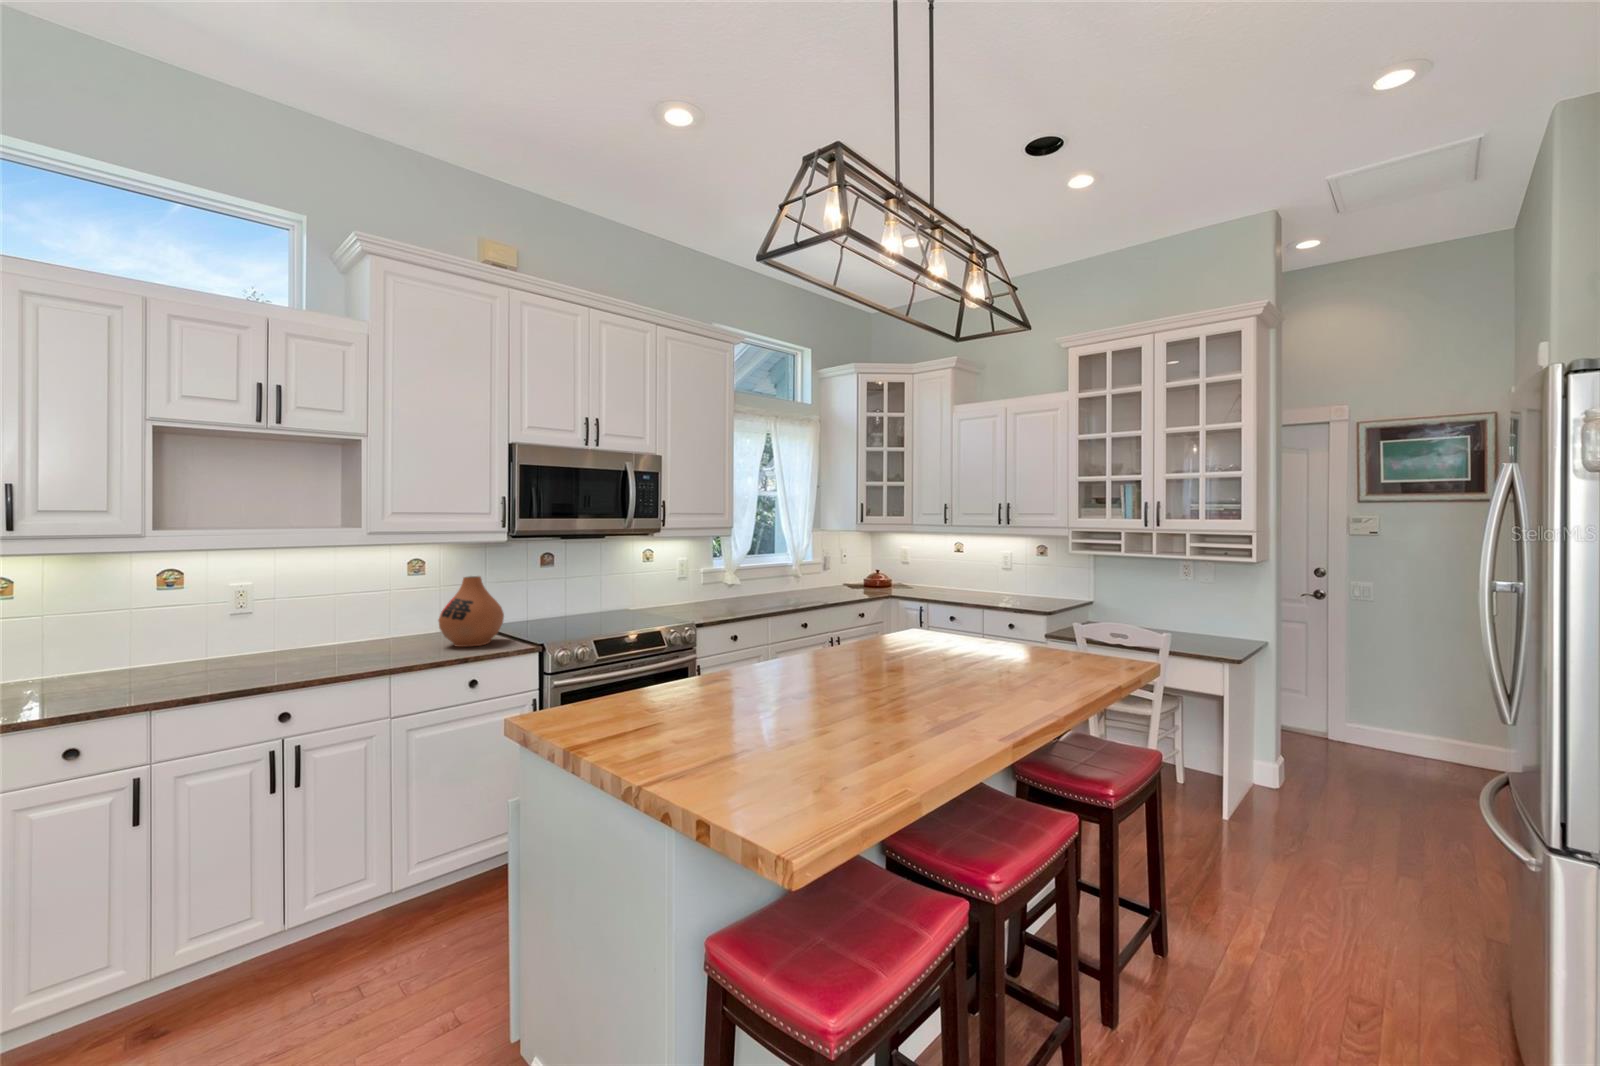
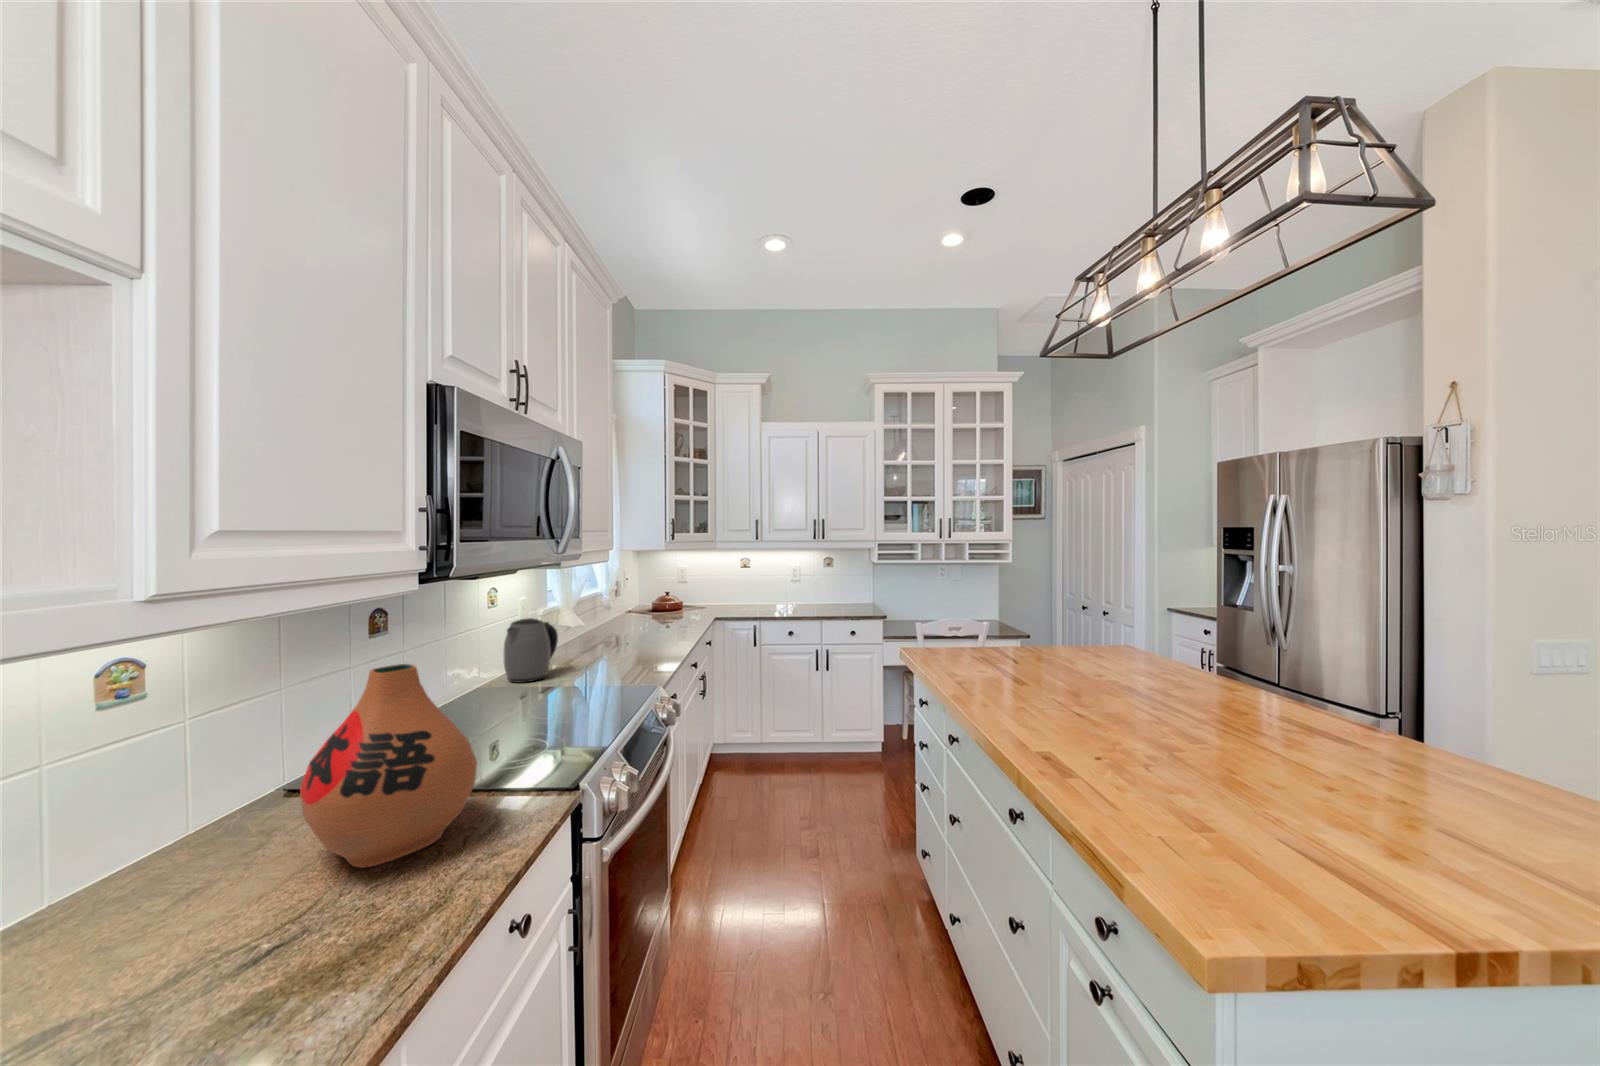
kettle: none [634,573,673,612] -> present [504,618,558,683]

